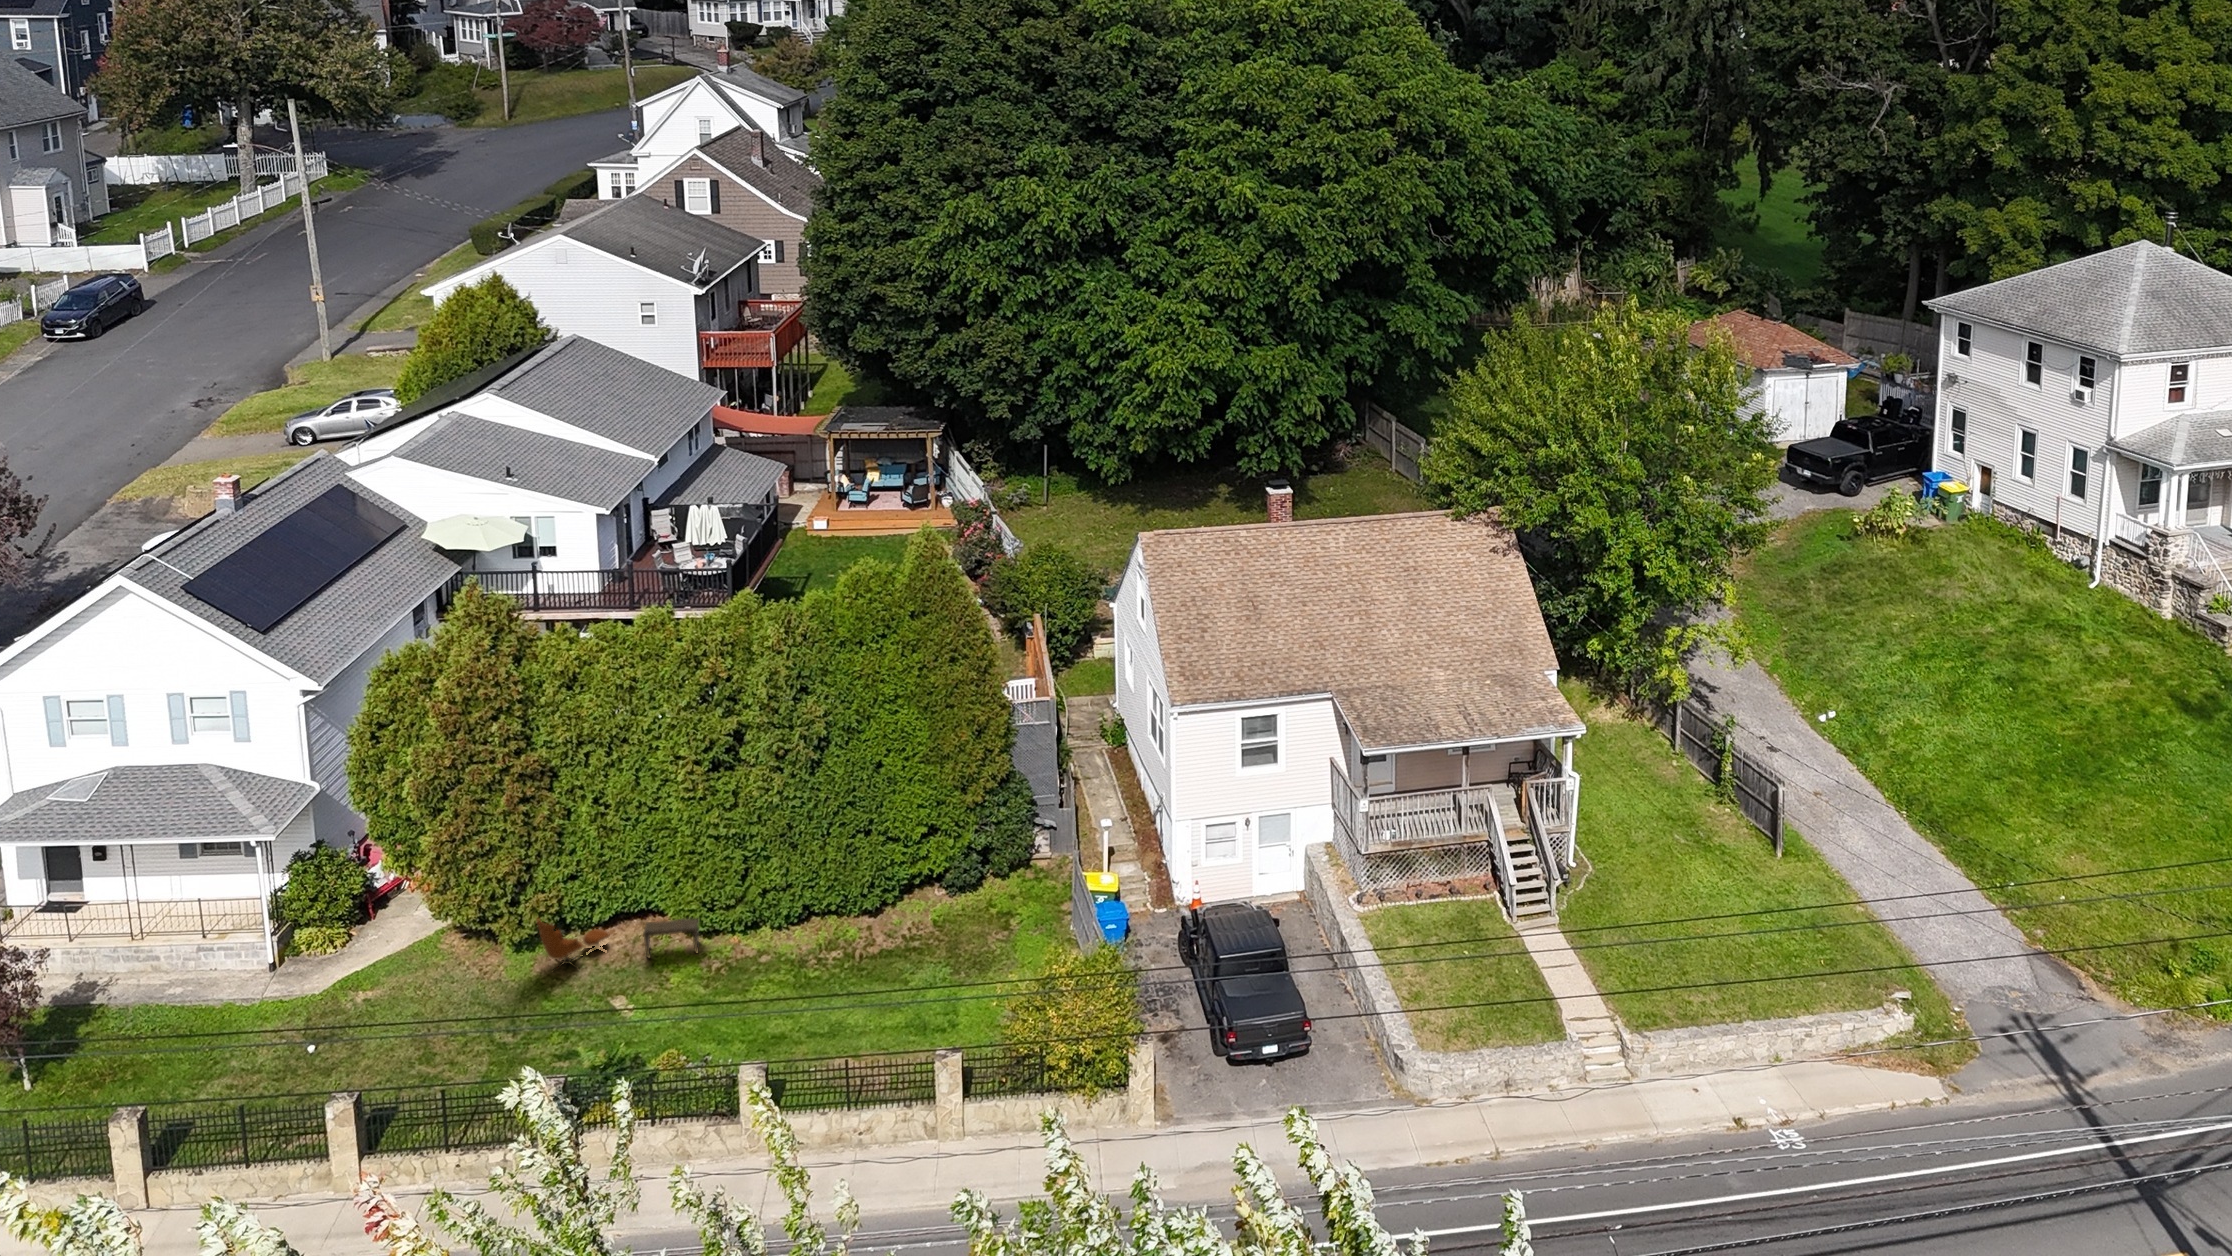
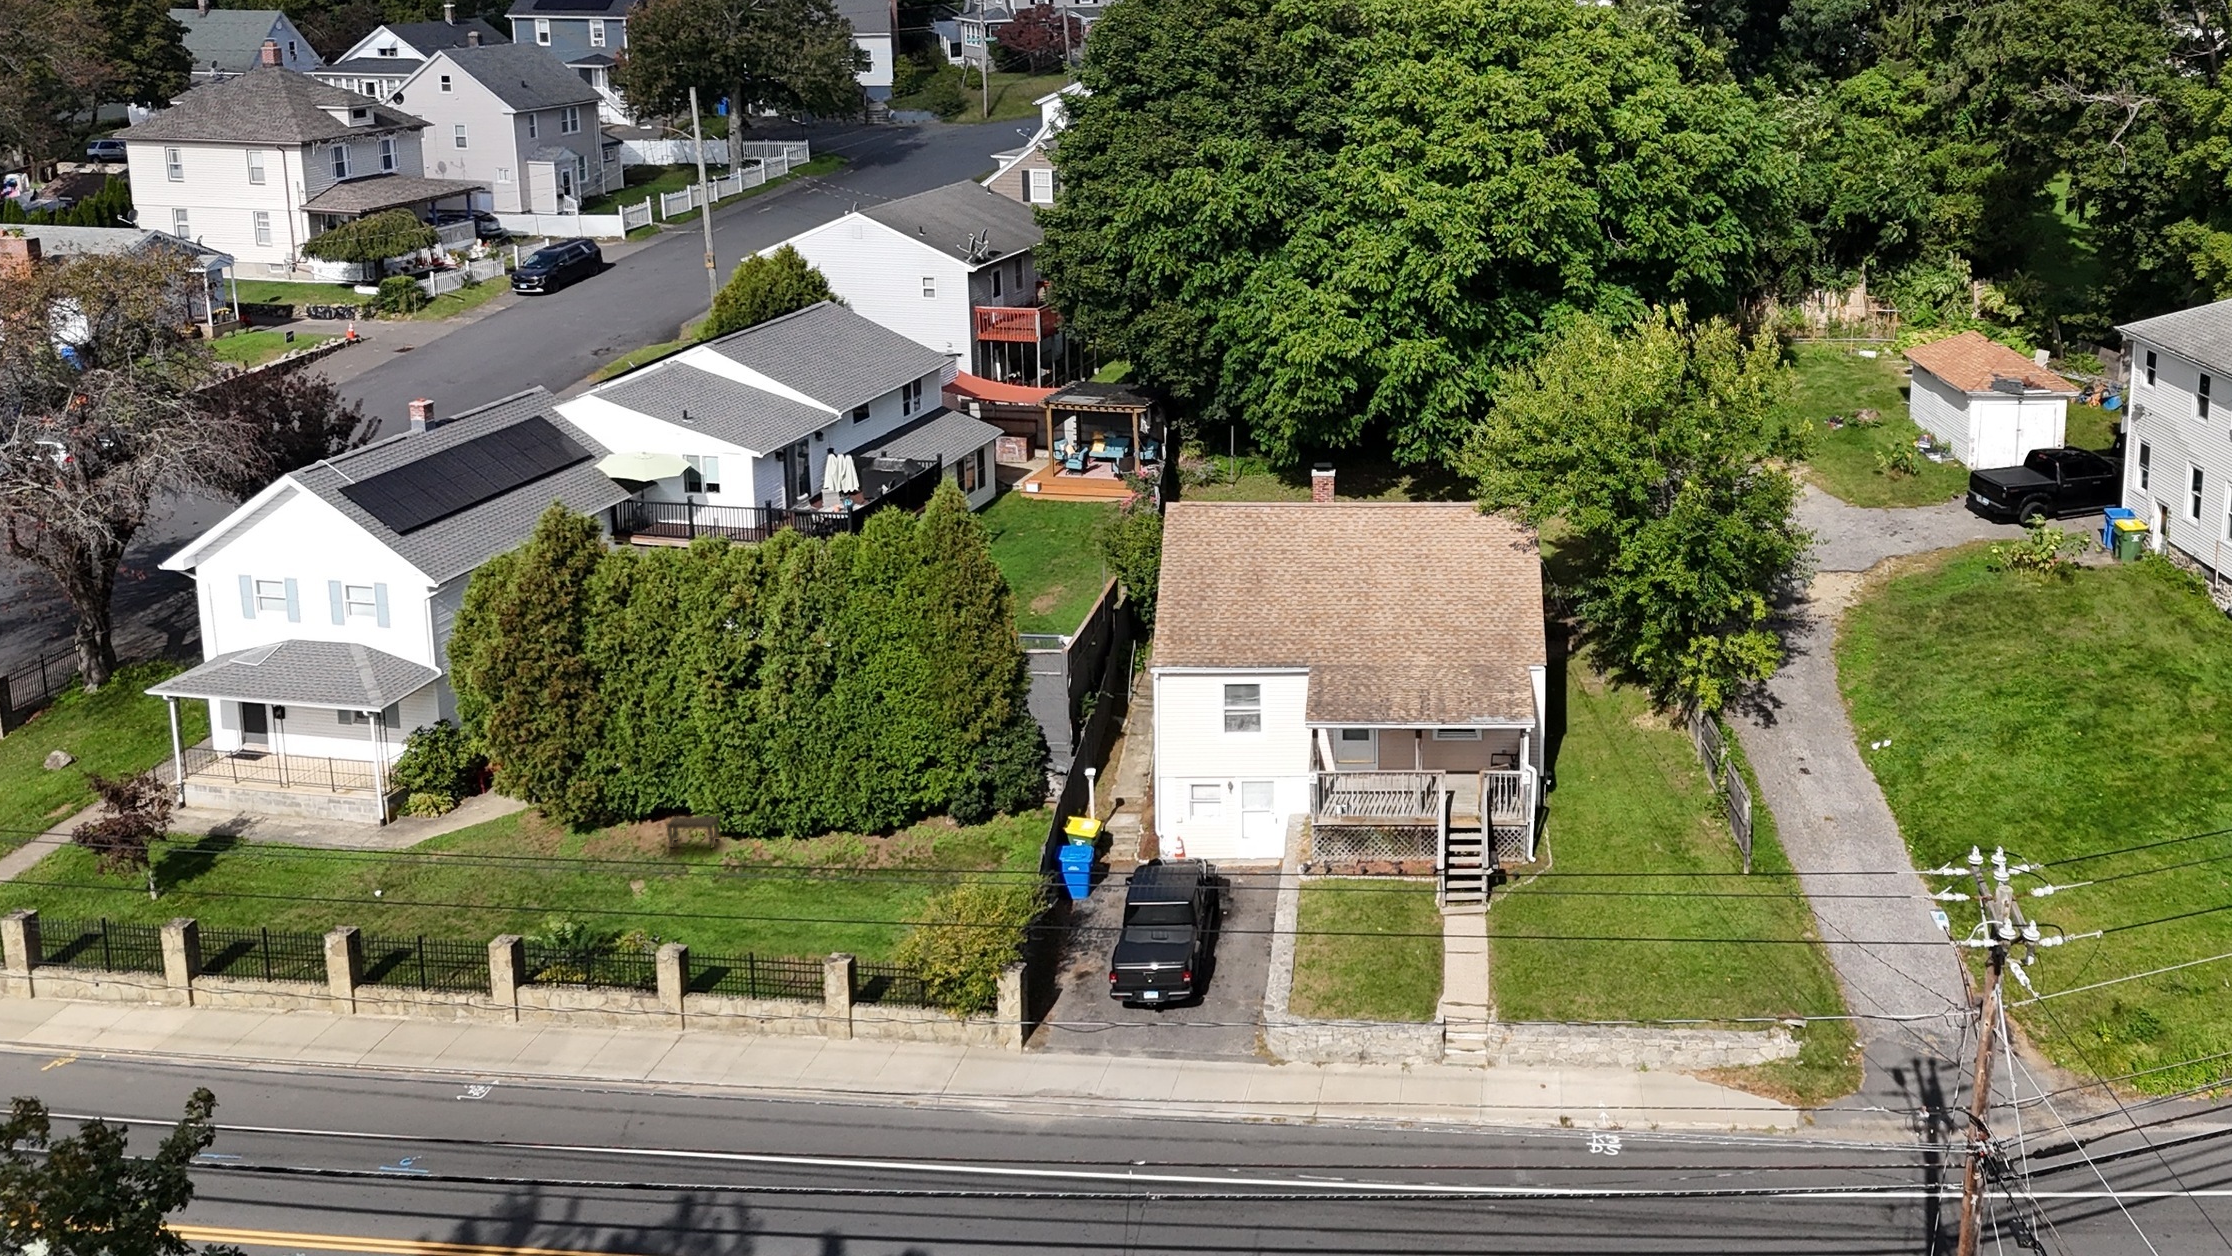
lounge chair: present [536,919,609,965] -> none [577,800,648,850]

